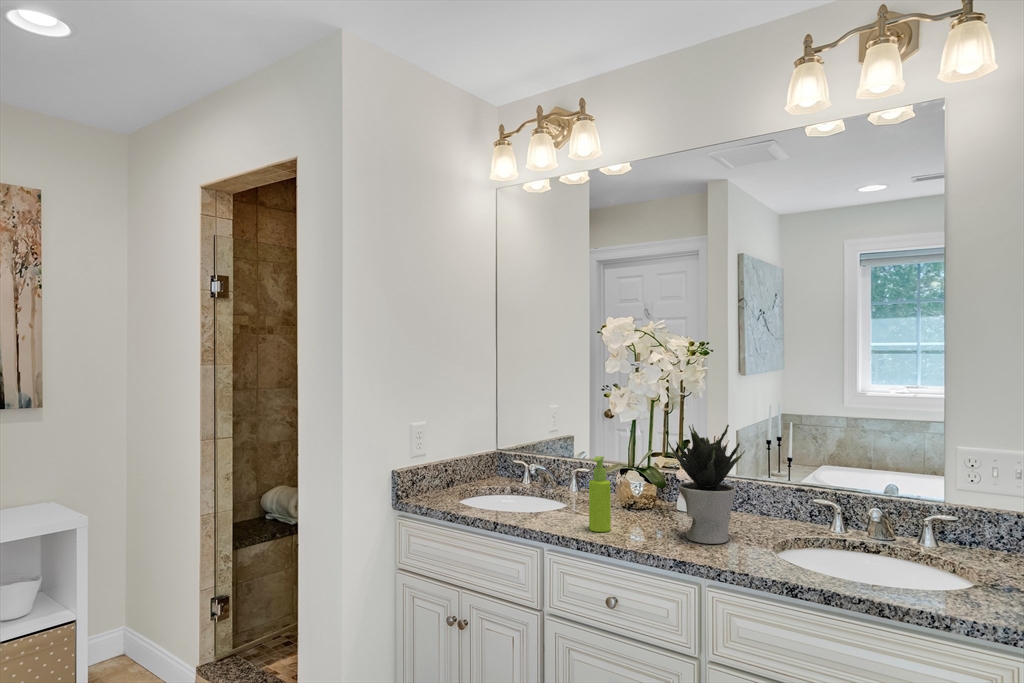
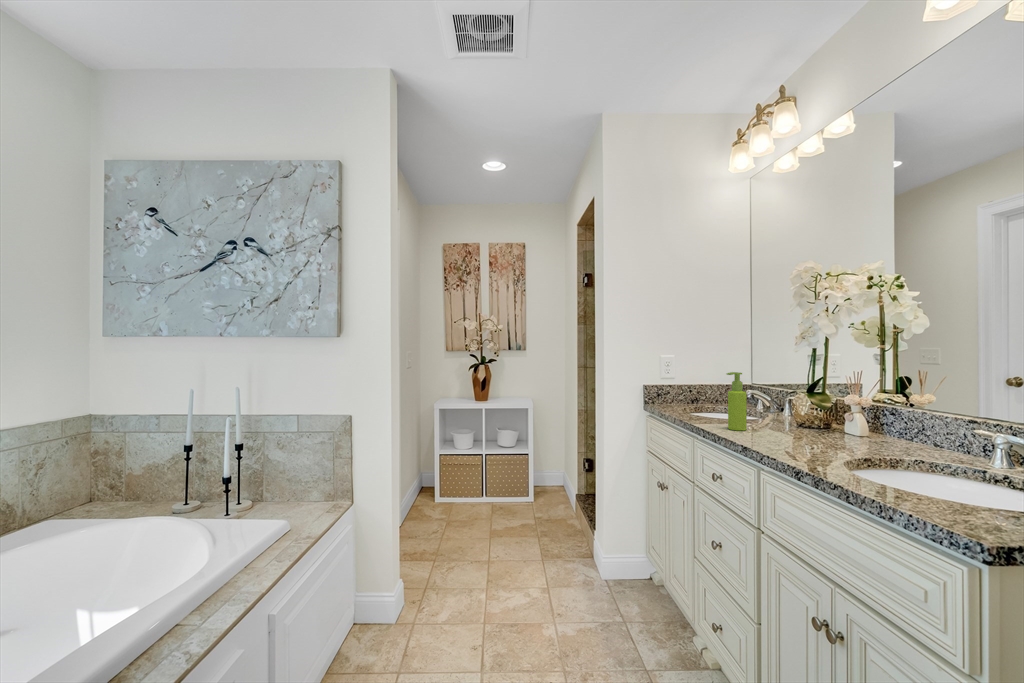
potted plant: present [667,424,745,544] -> none [779,342,868,448]

